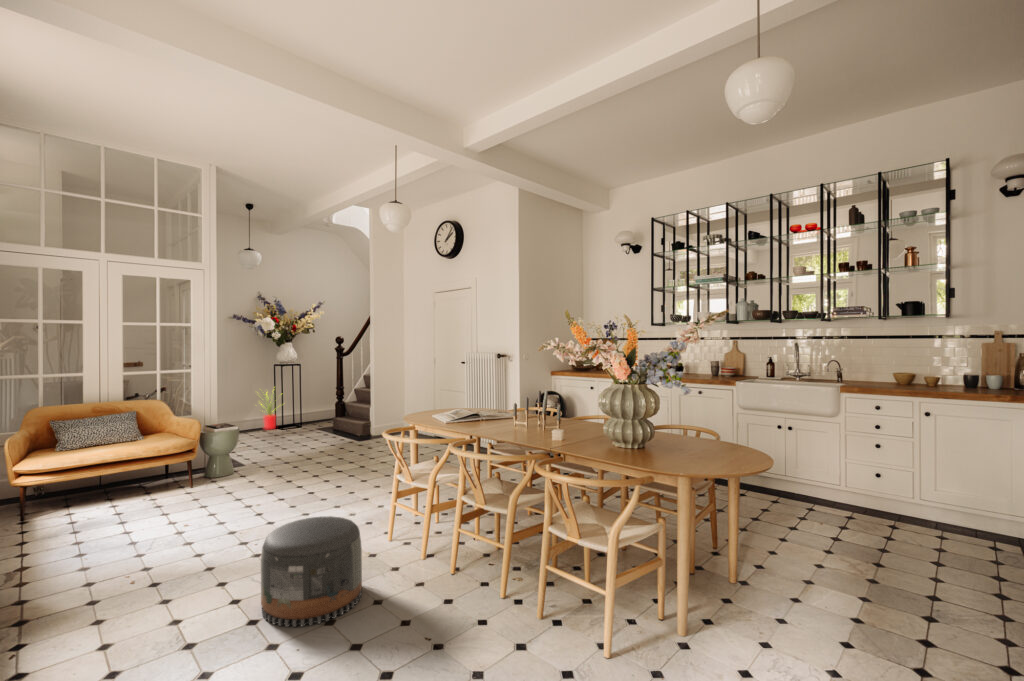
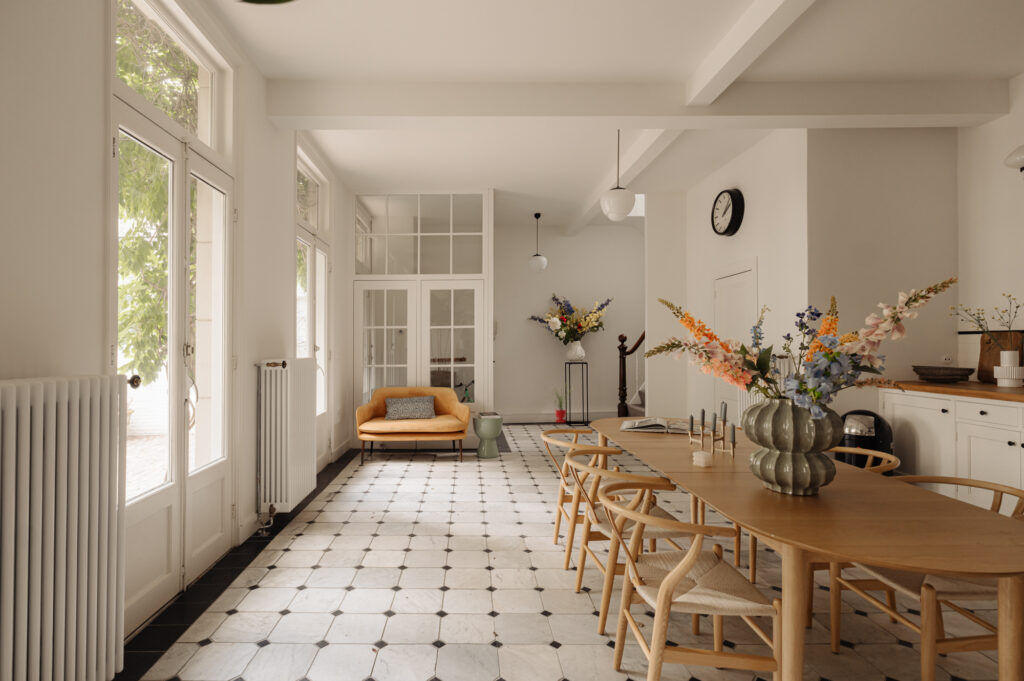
pouf: present [261,516,362,627] -> none [414,502,499,595]

